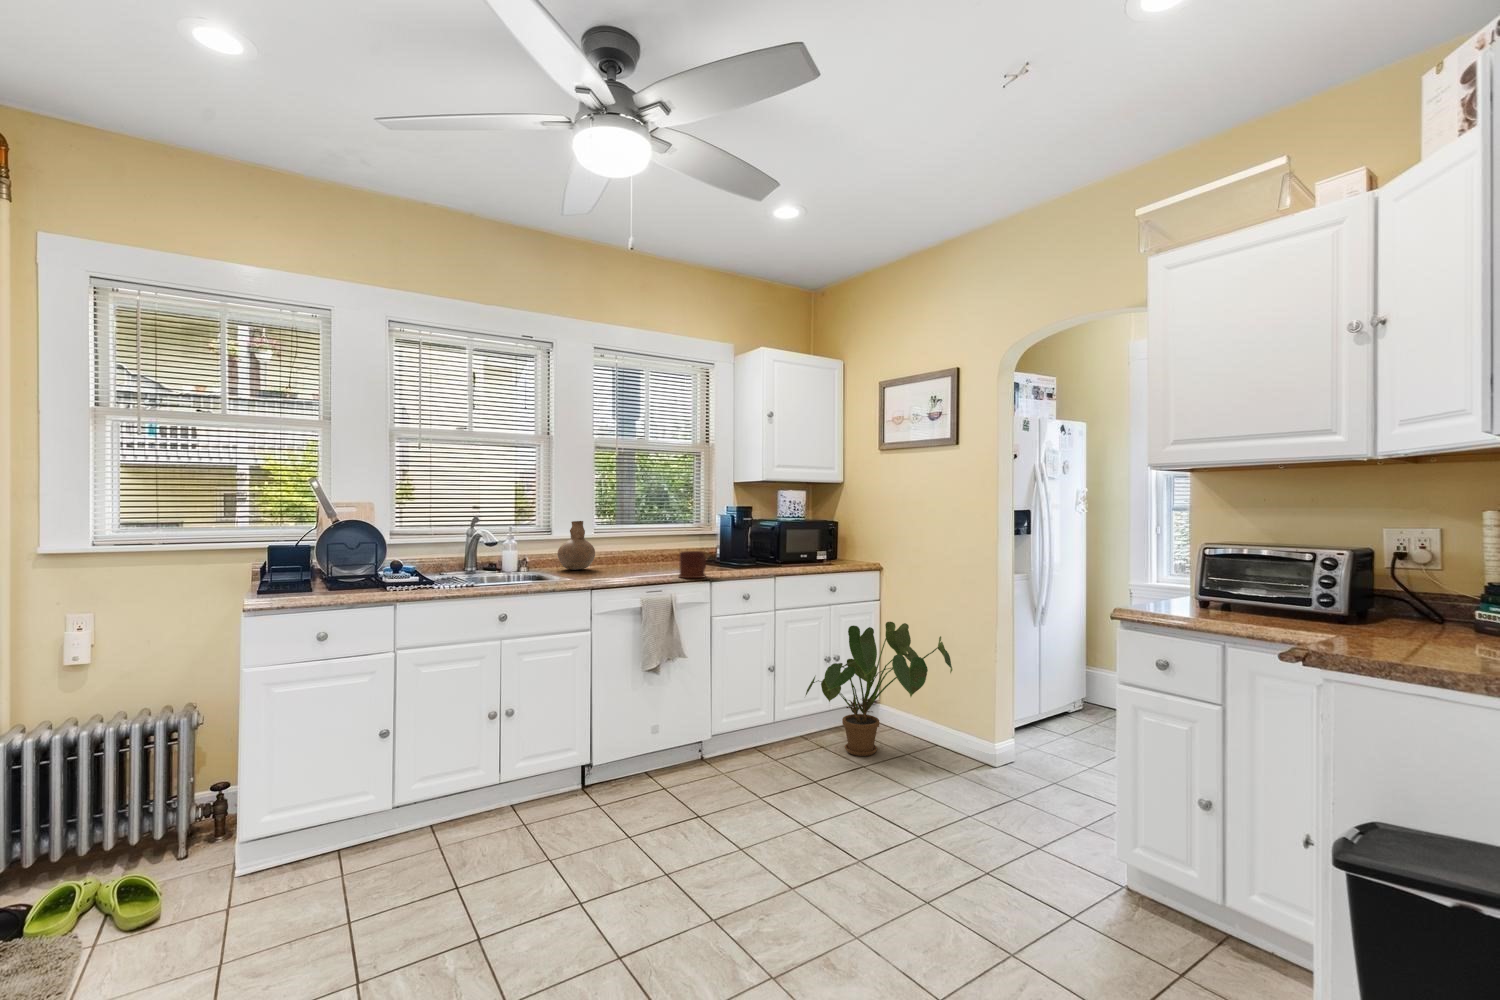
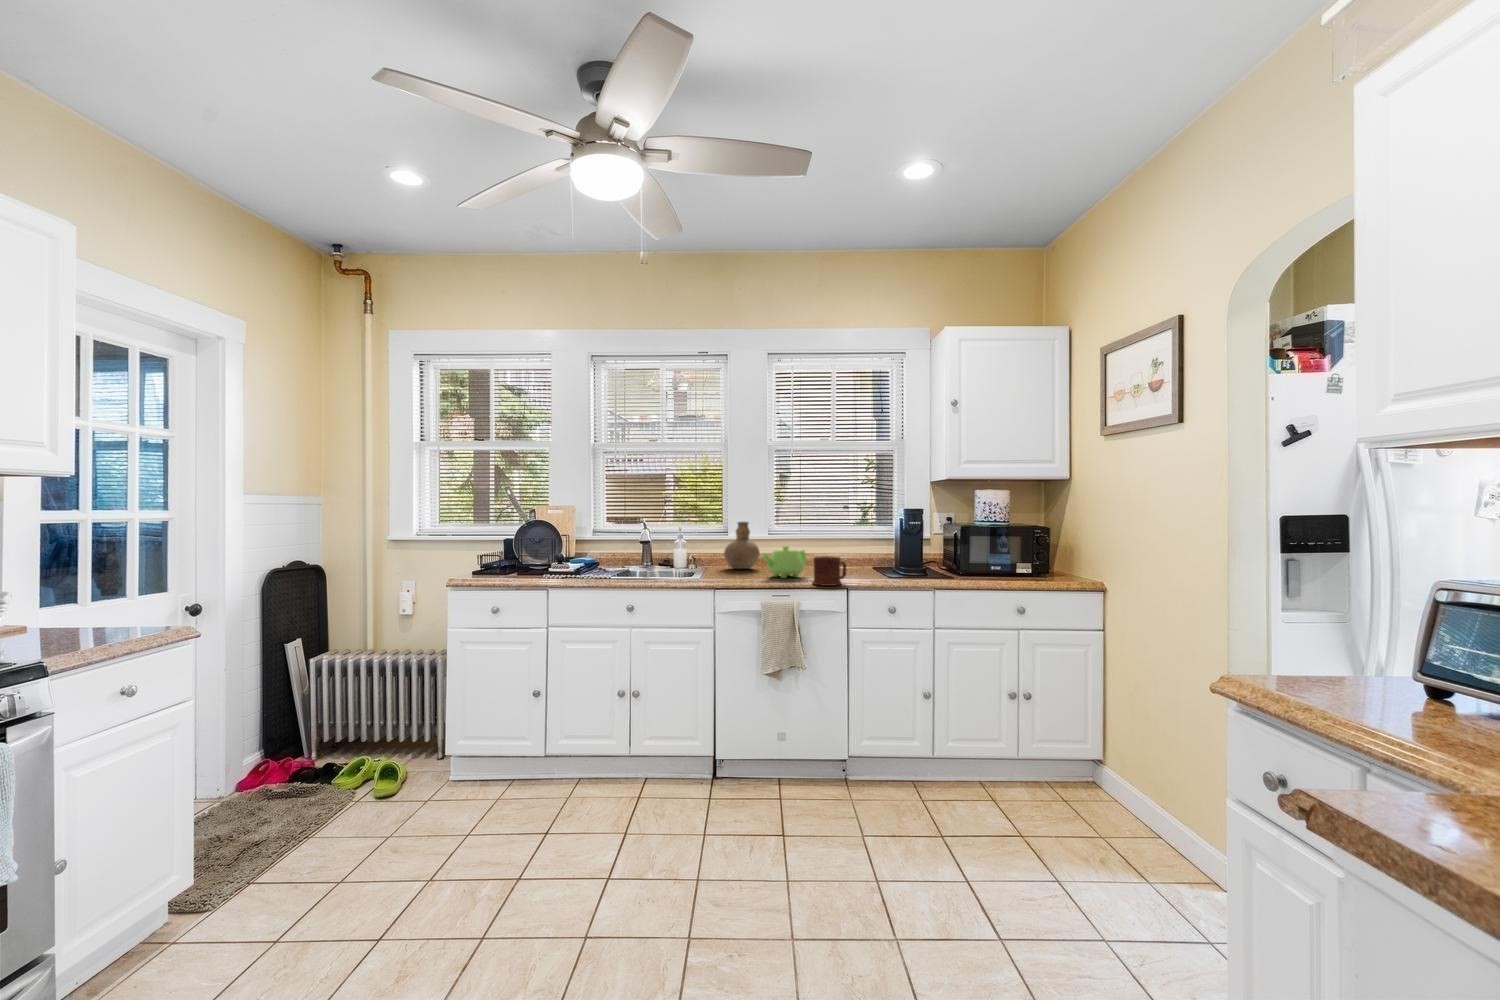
teapot: none [622,543,656,575] -> present [762,546,807,578]
house plant: present [806,622,952,756] -> none [965,659,1162,825]

